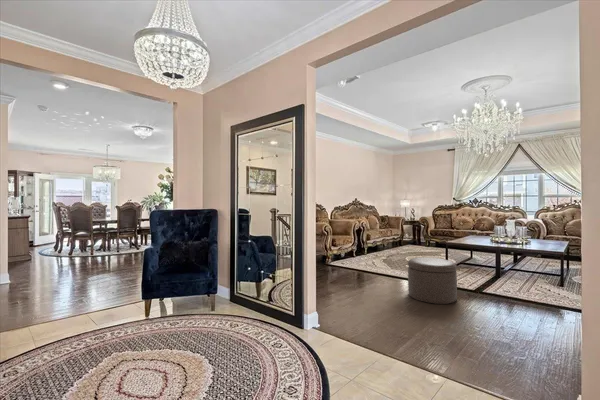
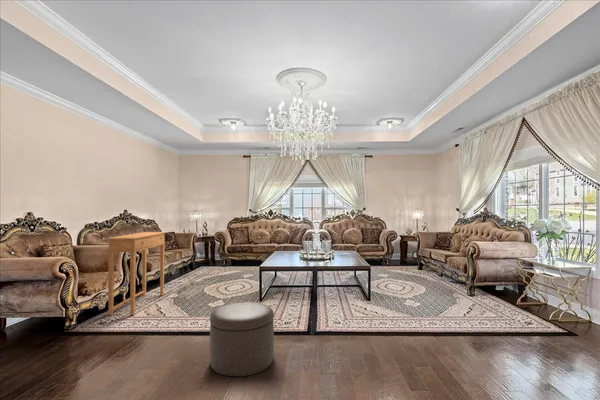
side table: none [345,212,381,264] -> present [107,232,165,315]

